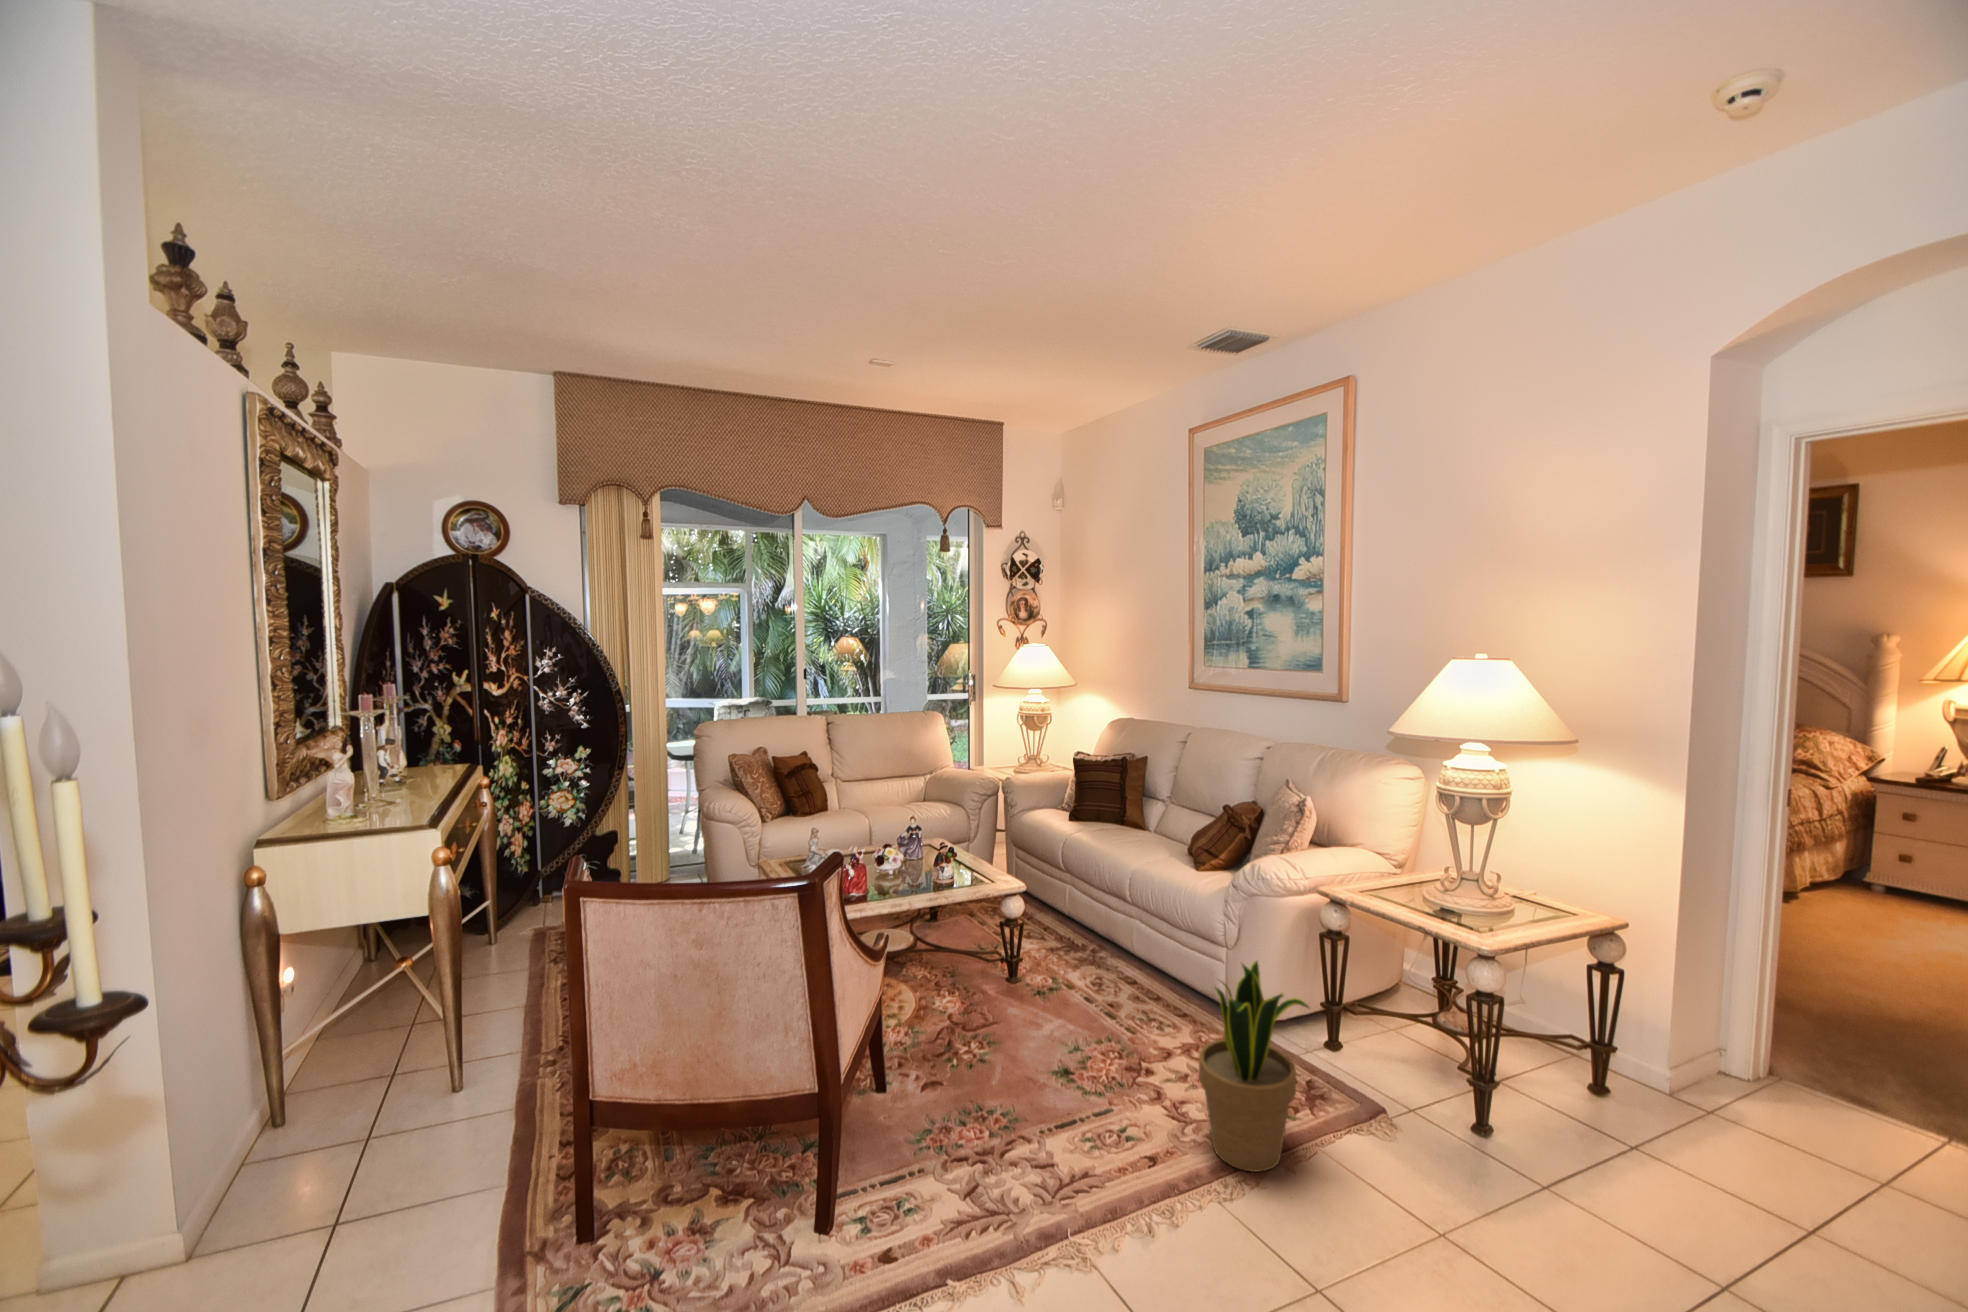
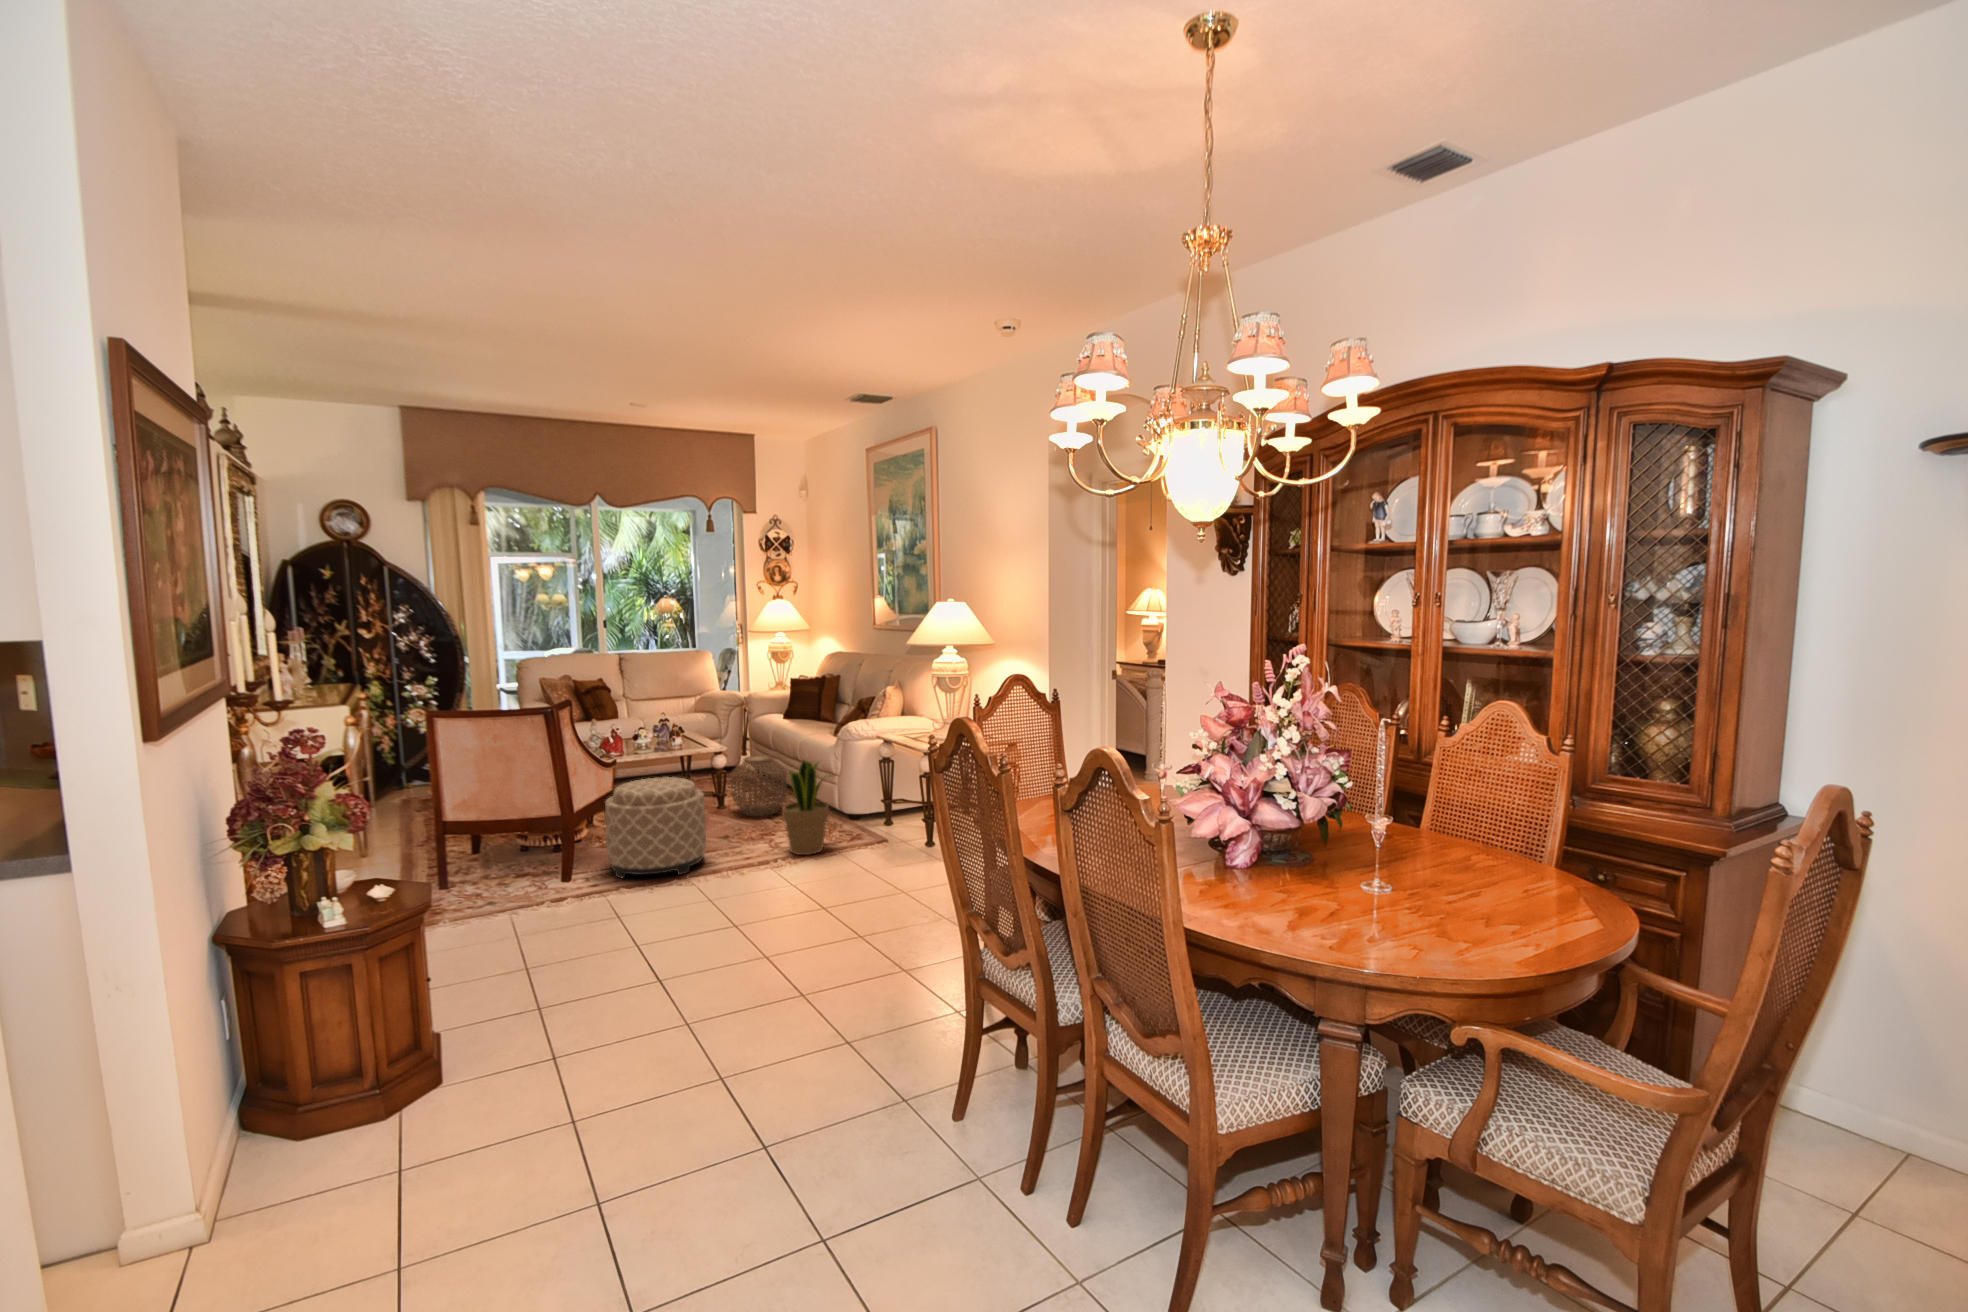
woven basket: none [1034,901,1125,1013] -> present [731,755,787,816]
ottoman: none [869,994,1065,1254] -> present [605,777,706,878]

